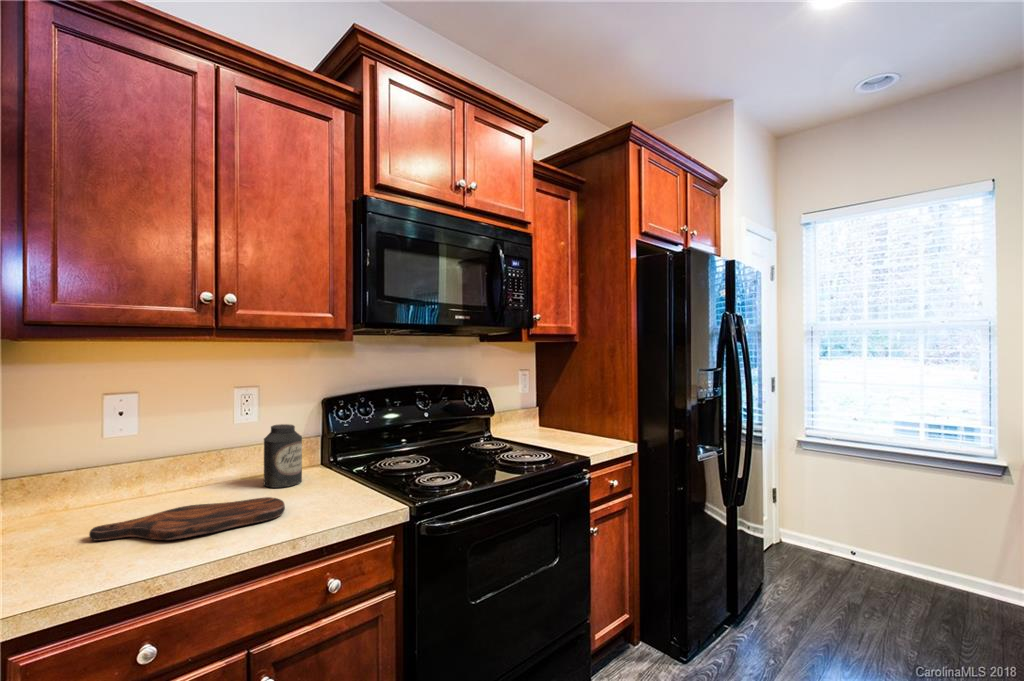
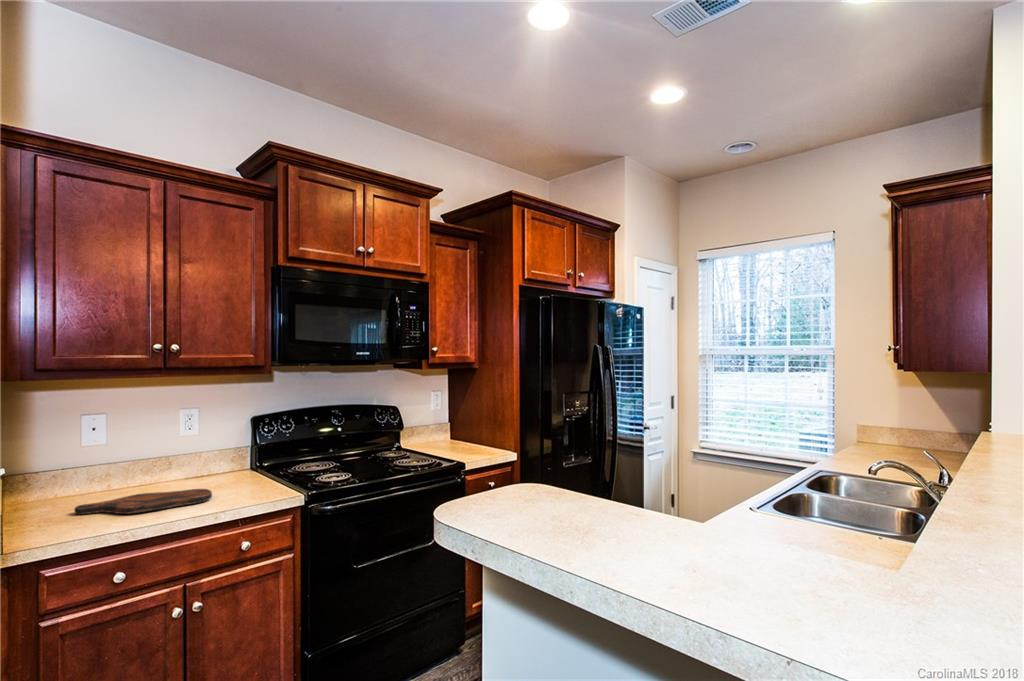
canister: present [264,424,302,488] -> none [201,437,231,484]

